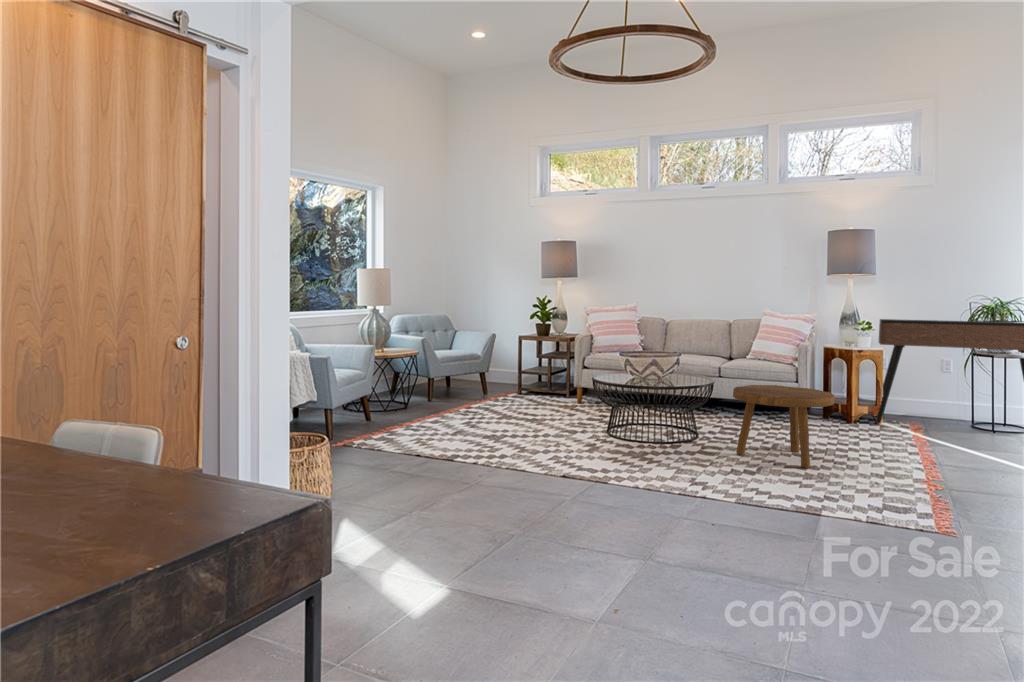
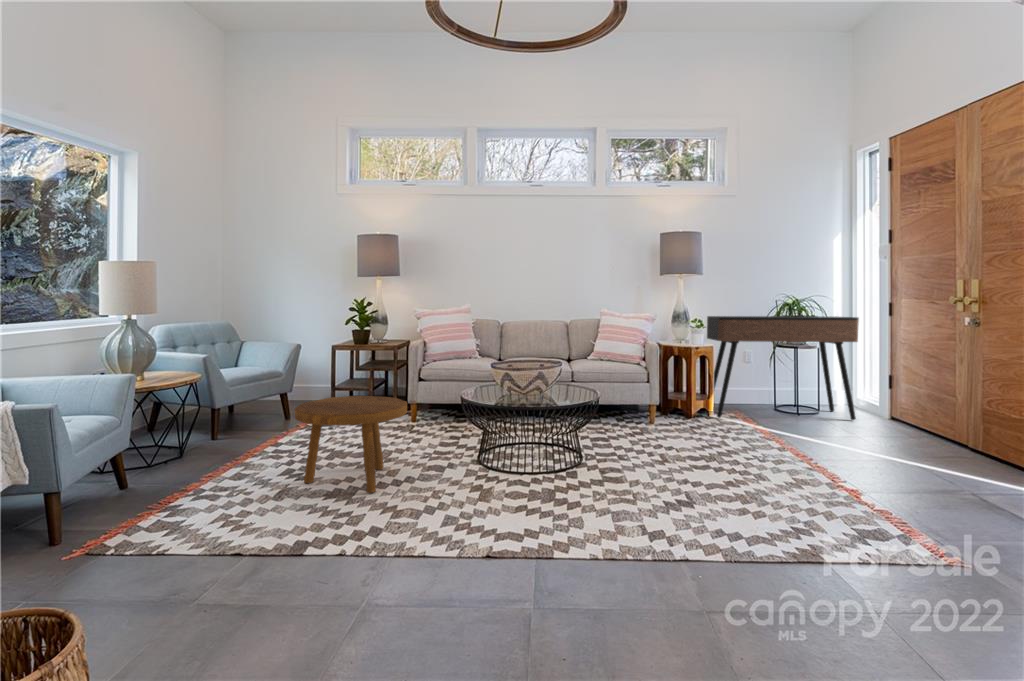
footstool: present [733,385,835,468] -> present [295,396,407,493]

